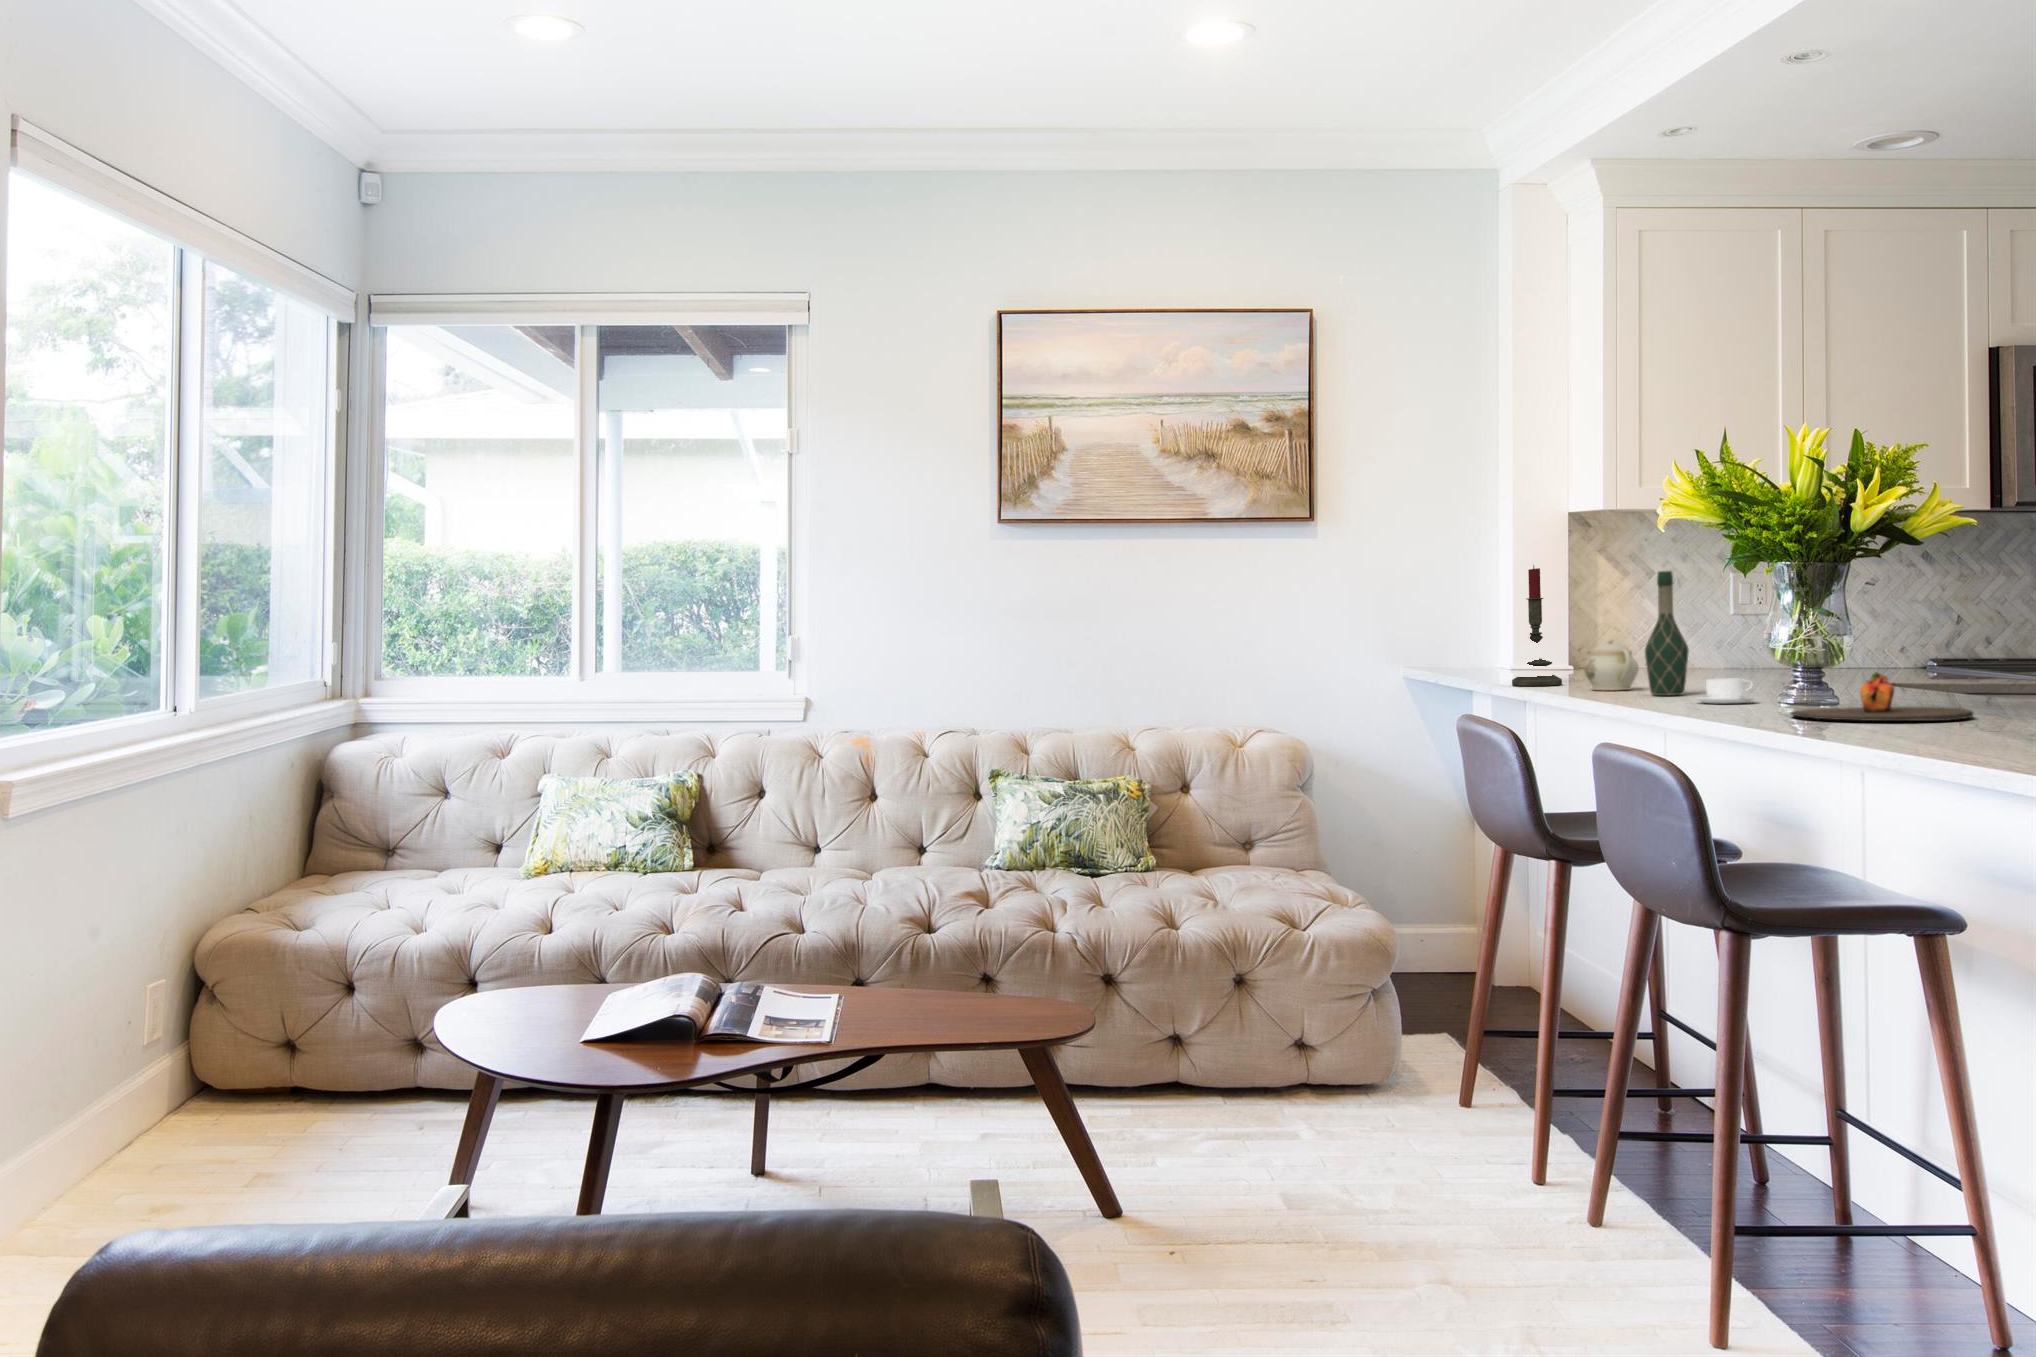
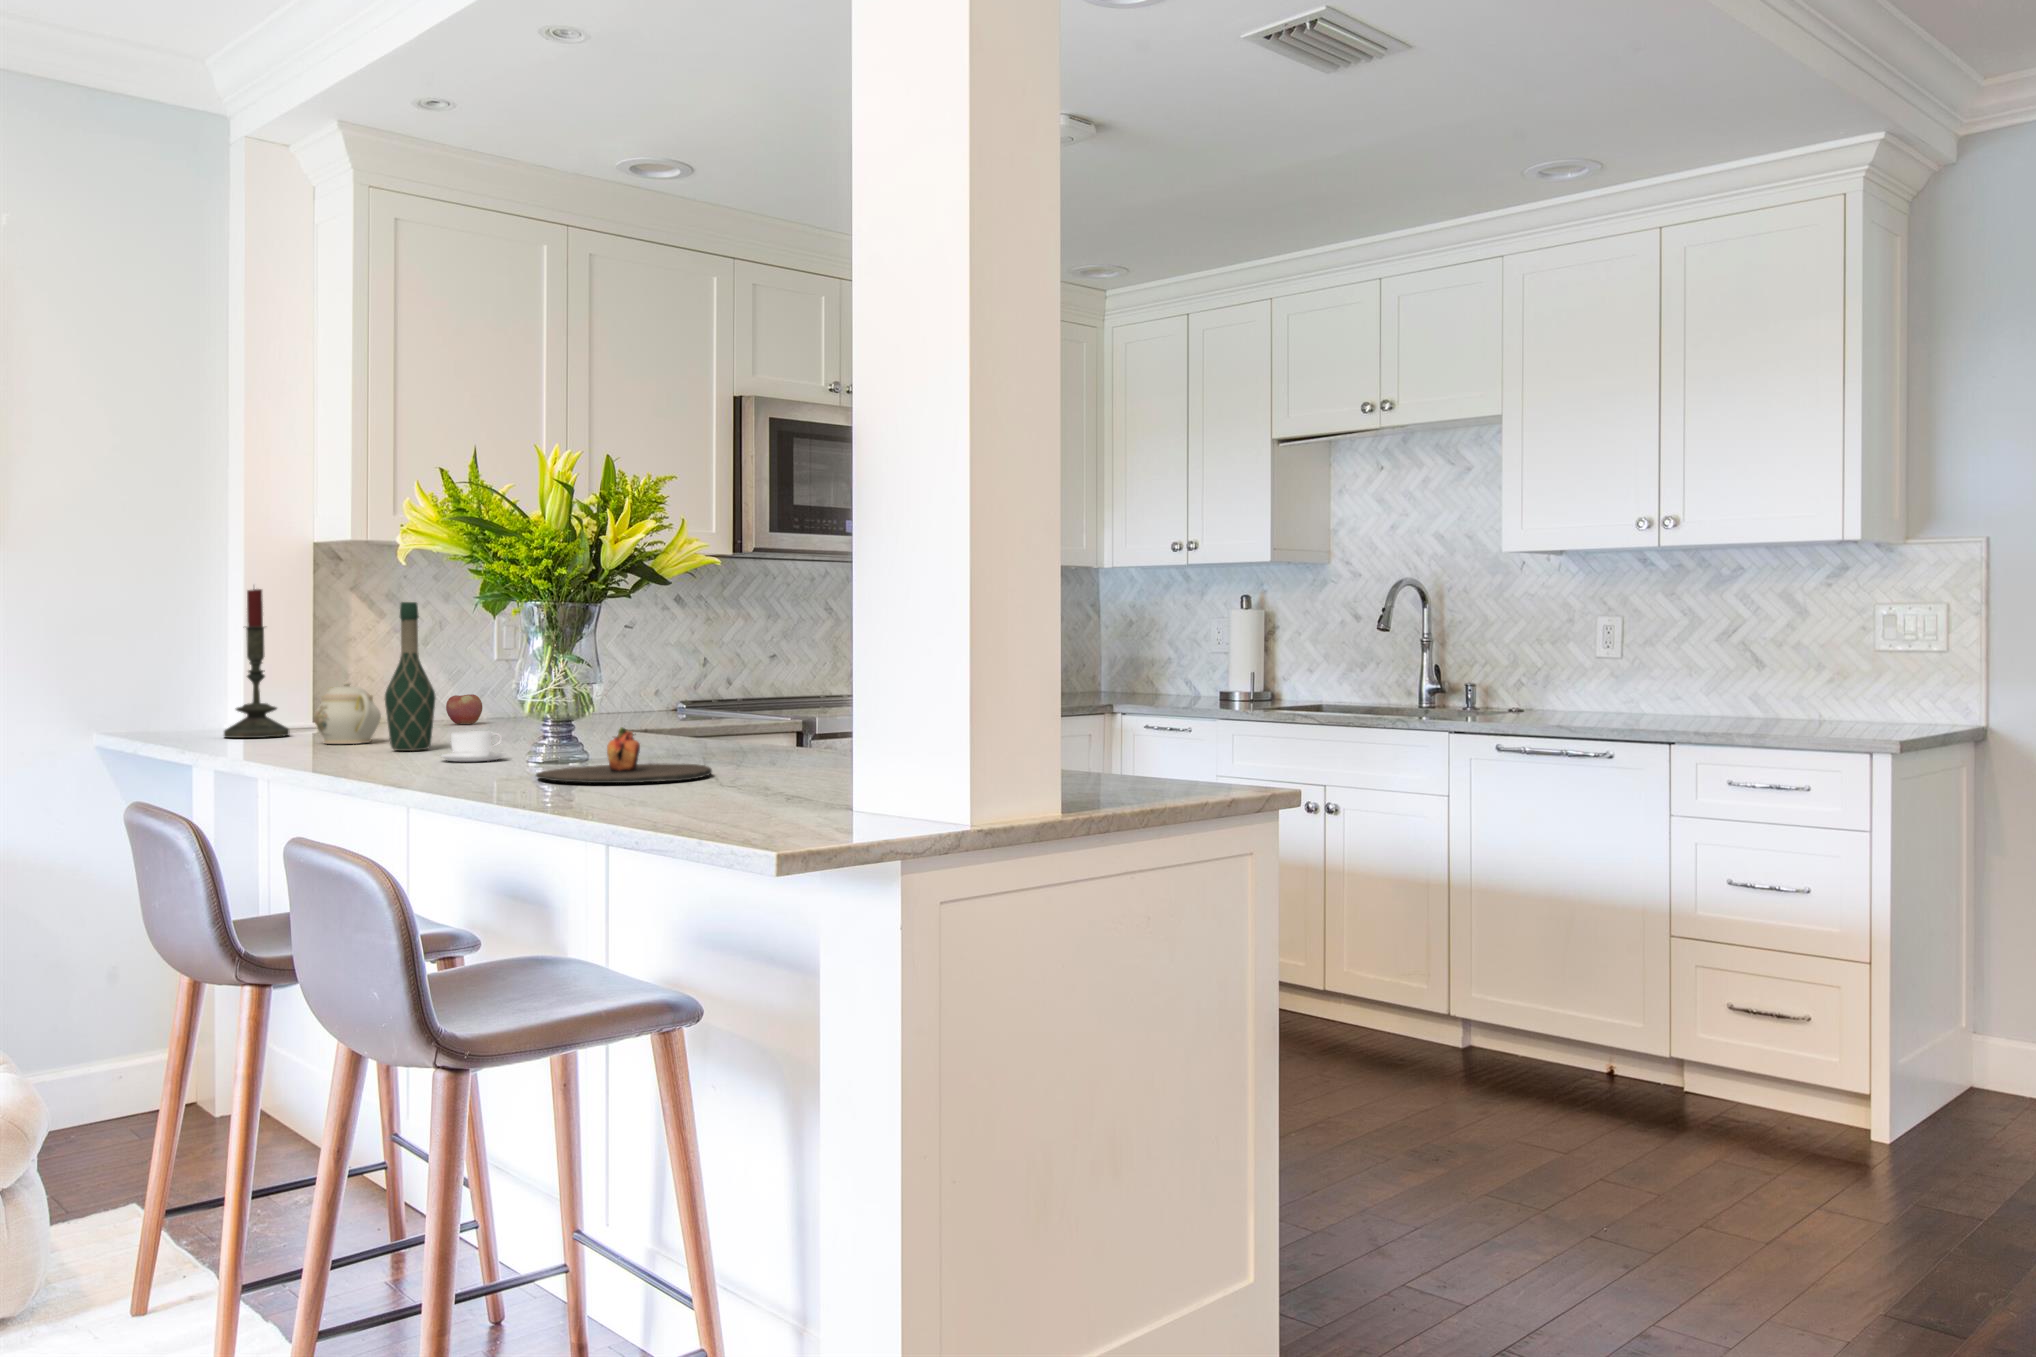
apple: none [1691,652,1724,677] -> present [446,694,482,724]

